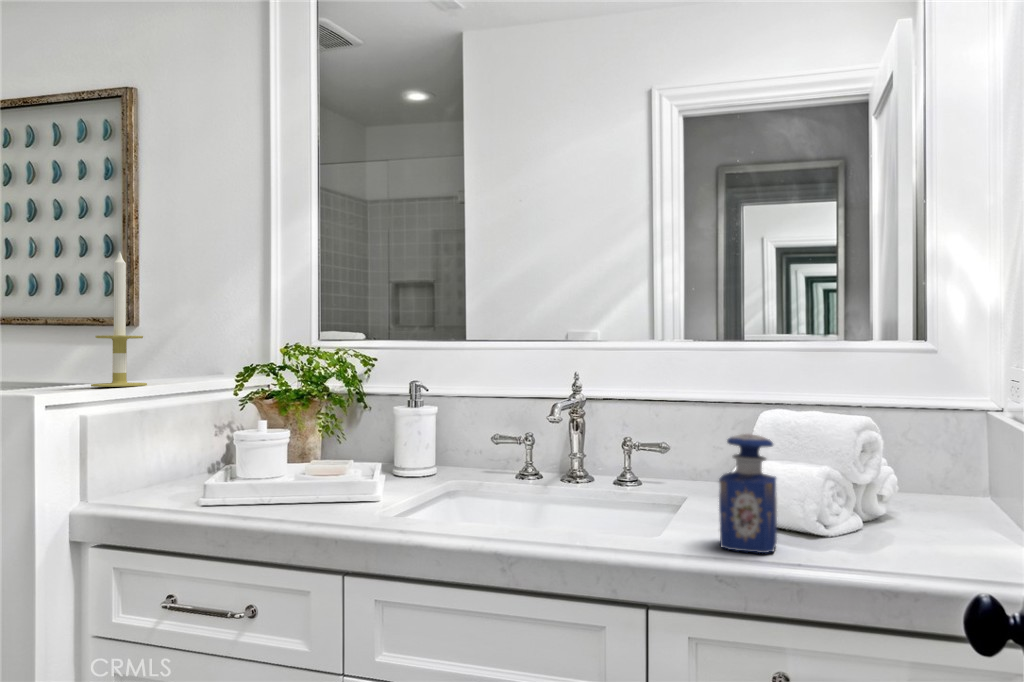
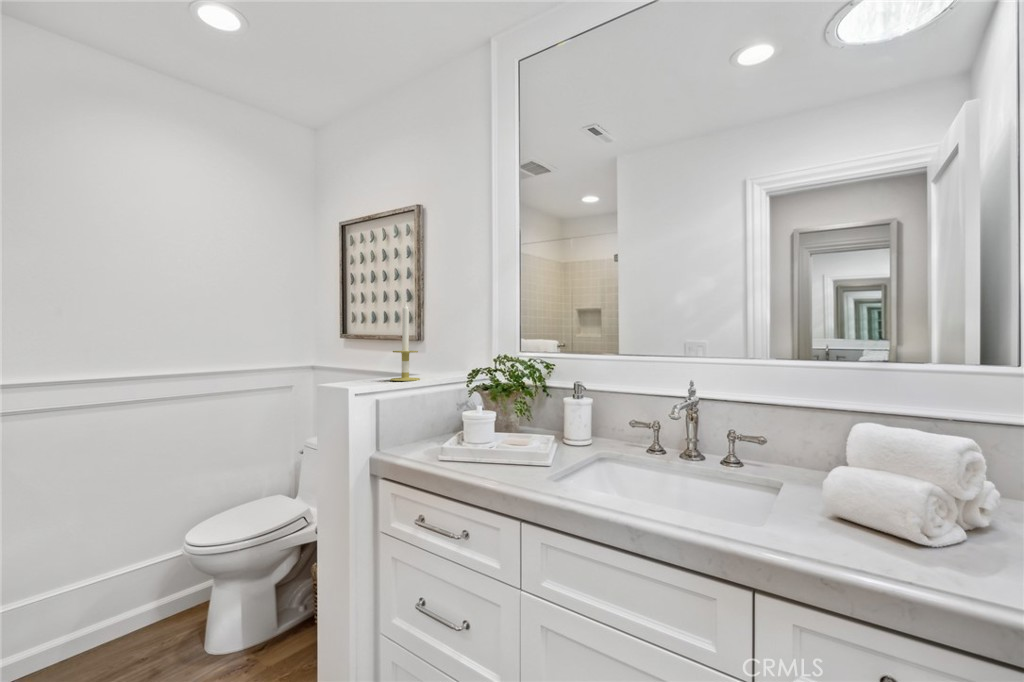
perfume bottle: present [719,434,777,553] -> none [823,453,882,562]

